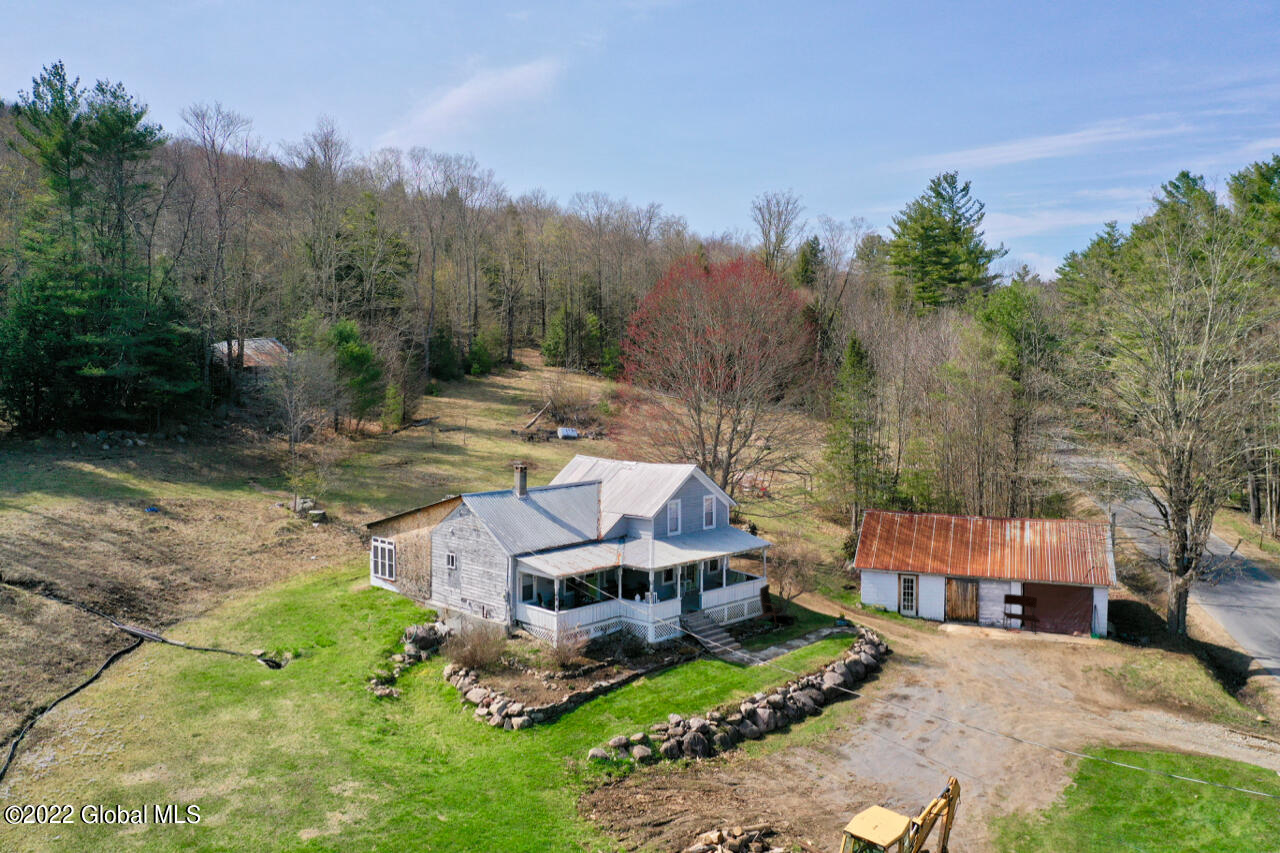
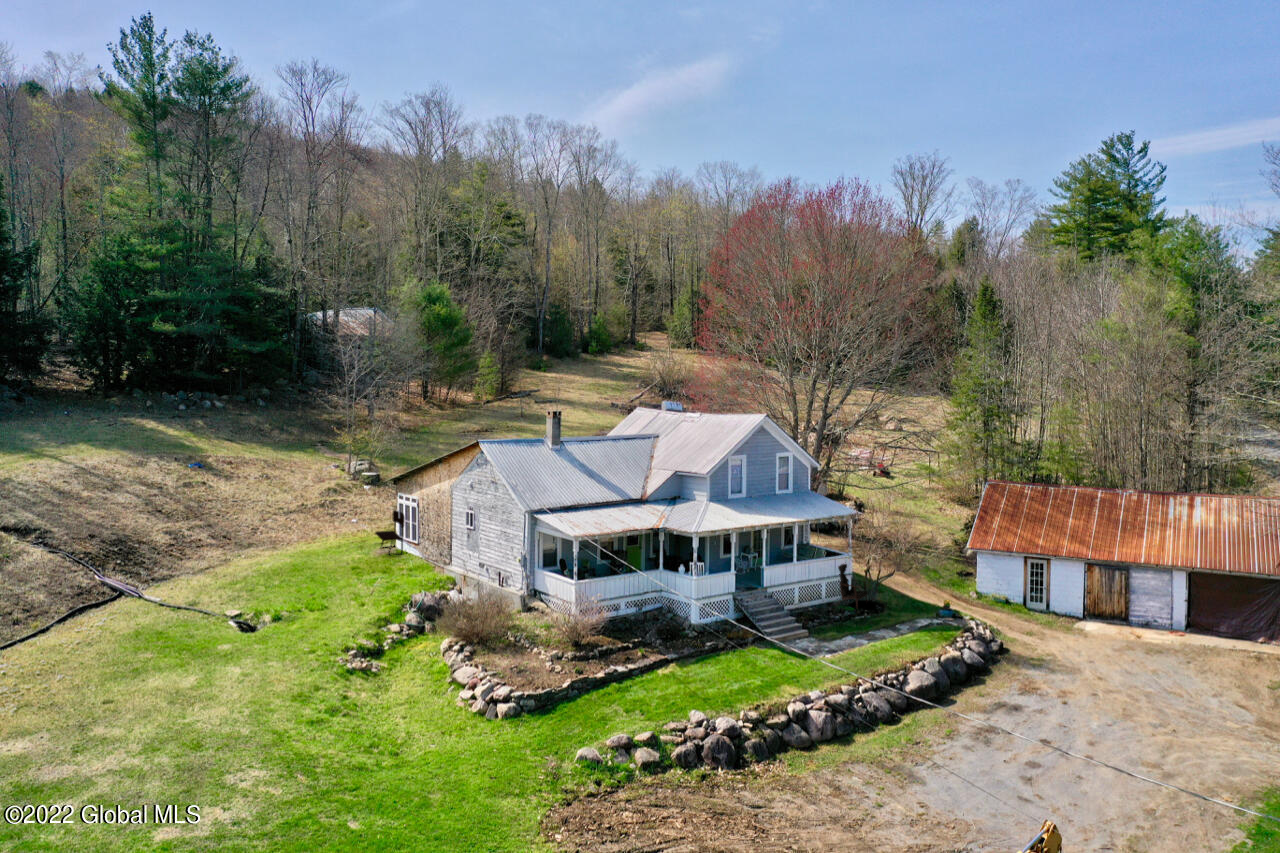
bench: present [1003,594,1040,633] -> present [375,510,405,556]

